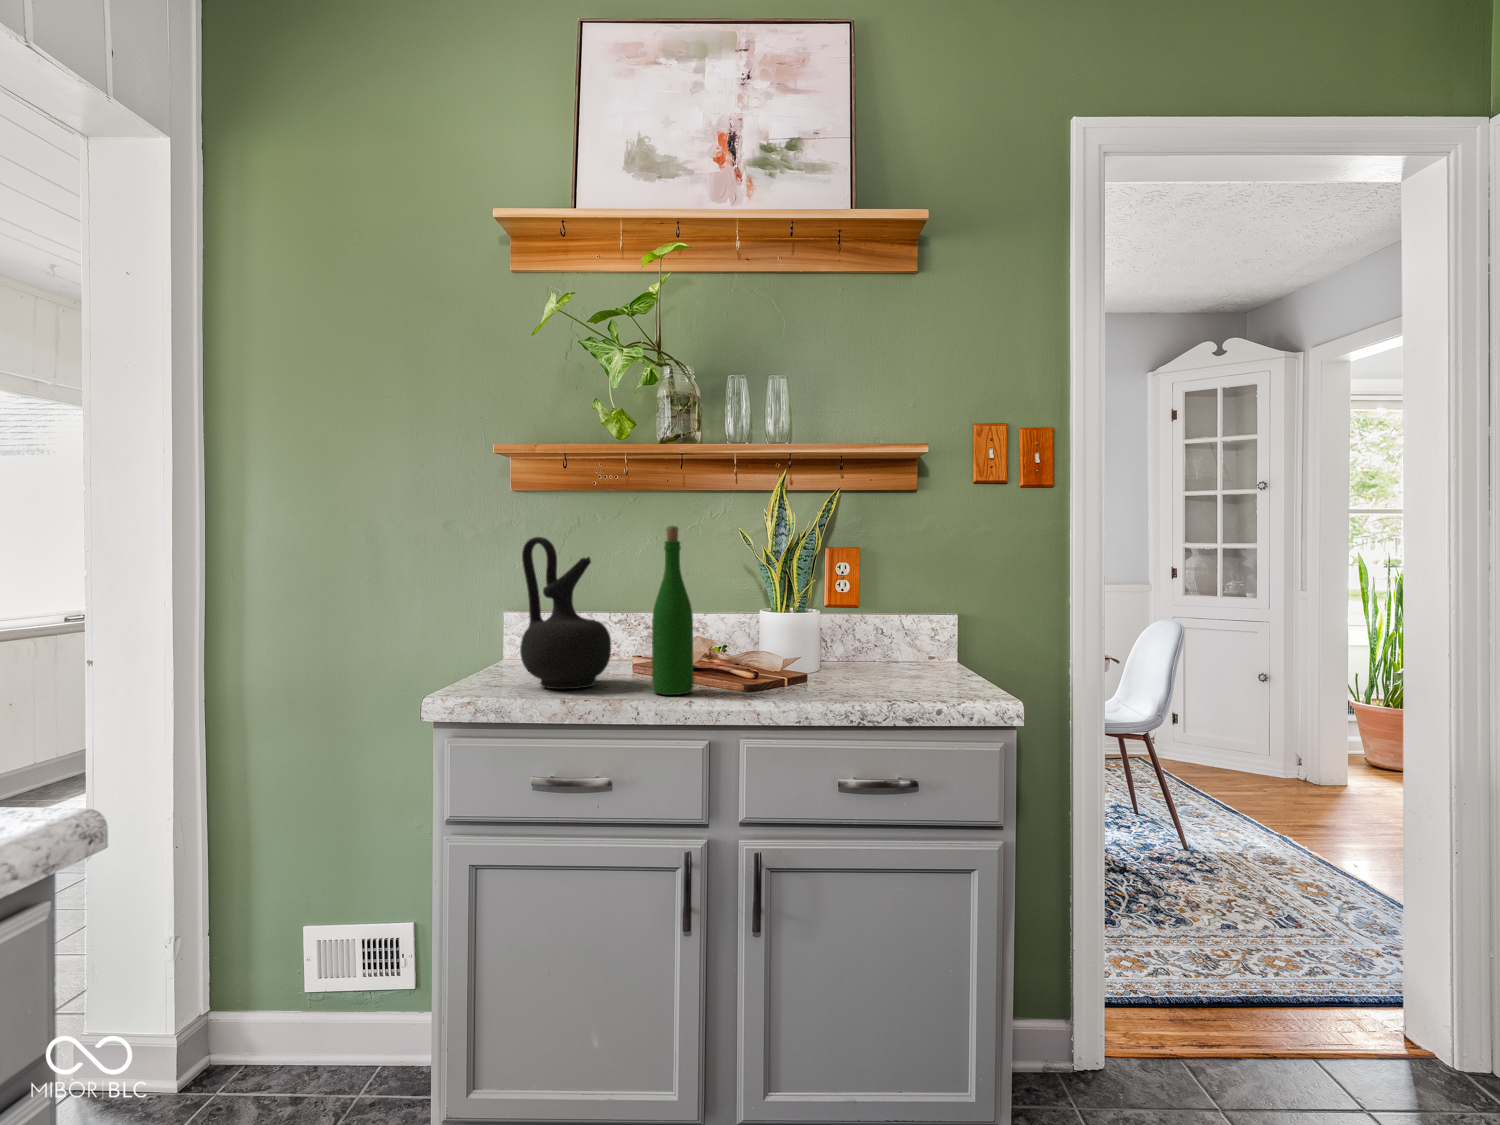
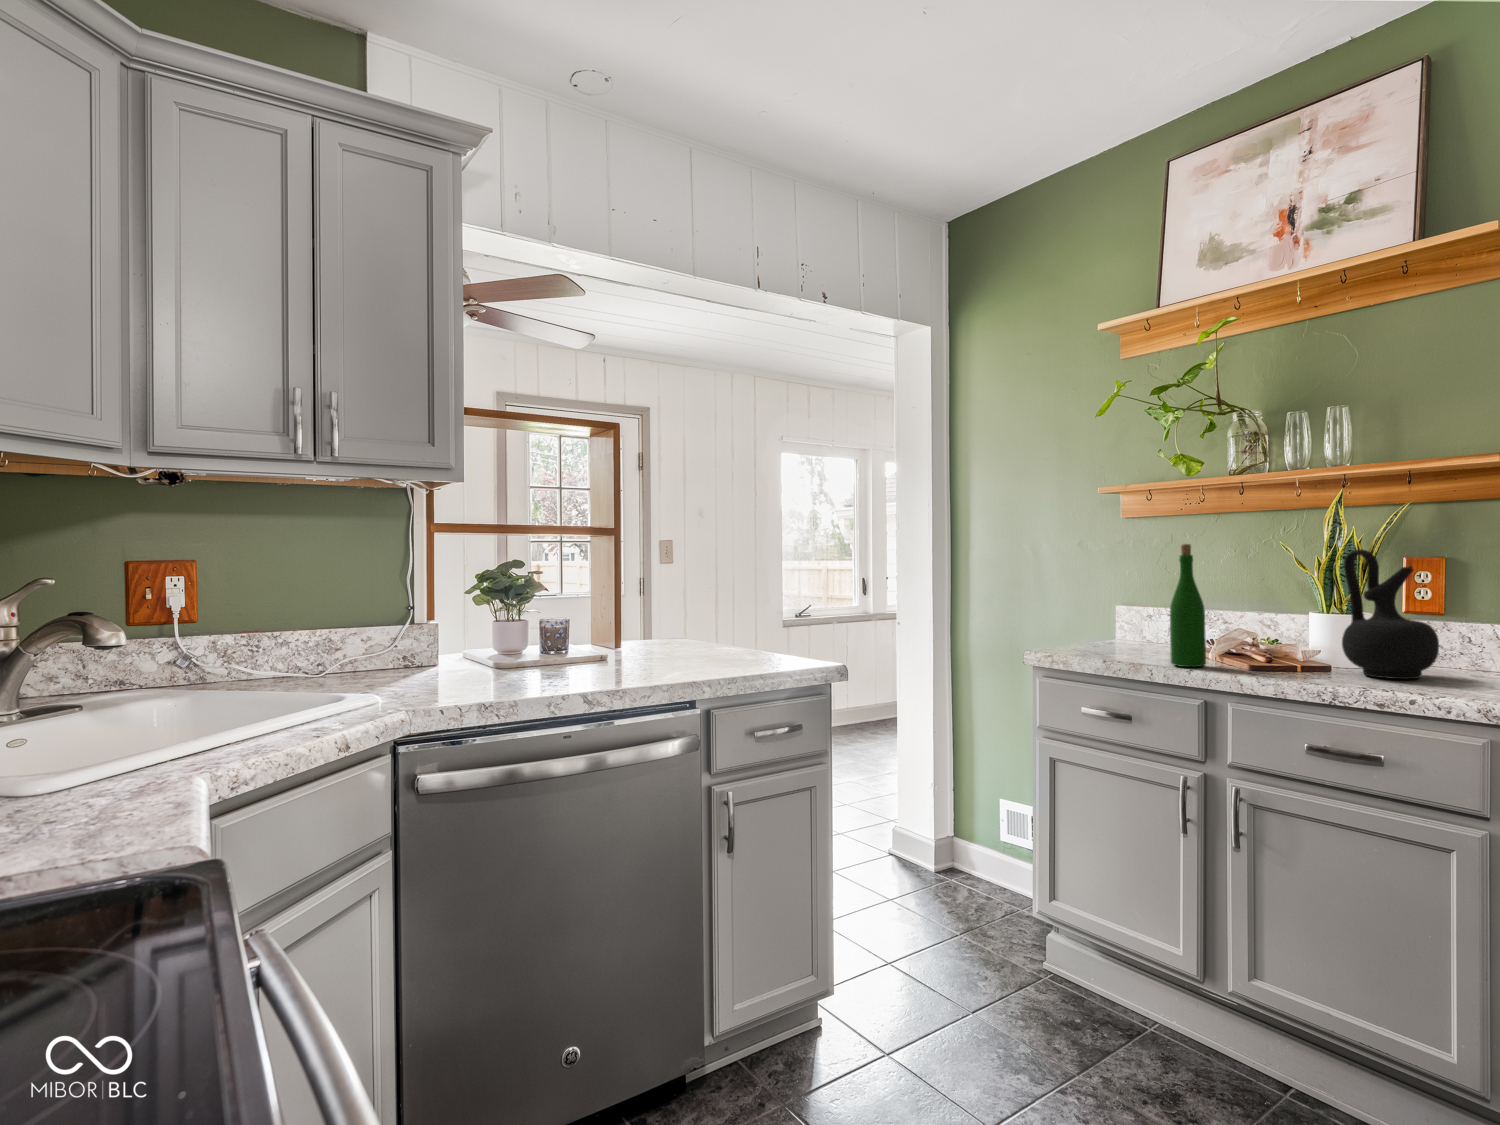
ceramic jug: present [520,537,611,689] -> present [1342,549,1439,679]

